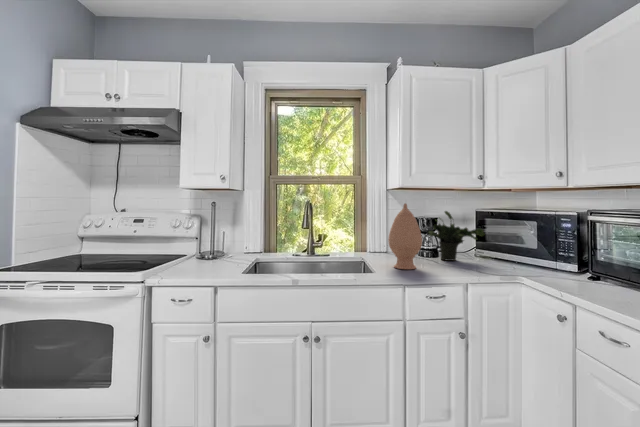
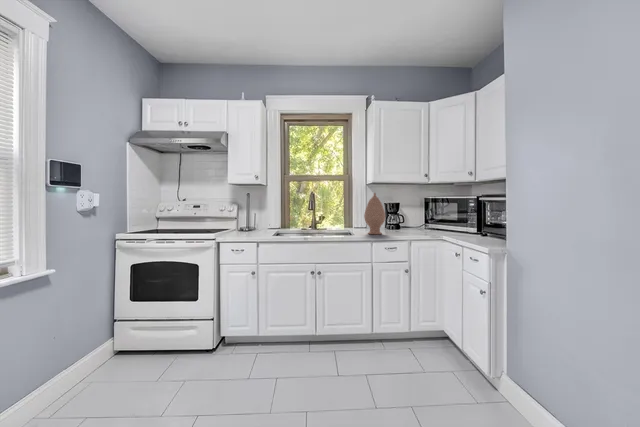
potted plant: present [429,211,484,261] -> none [393,198,428,231]

